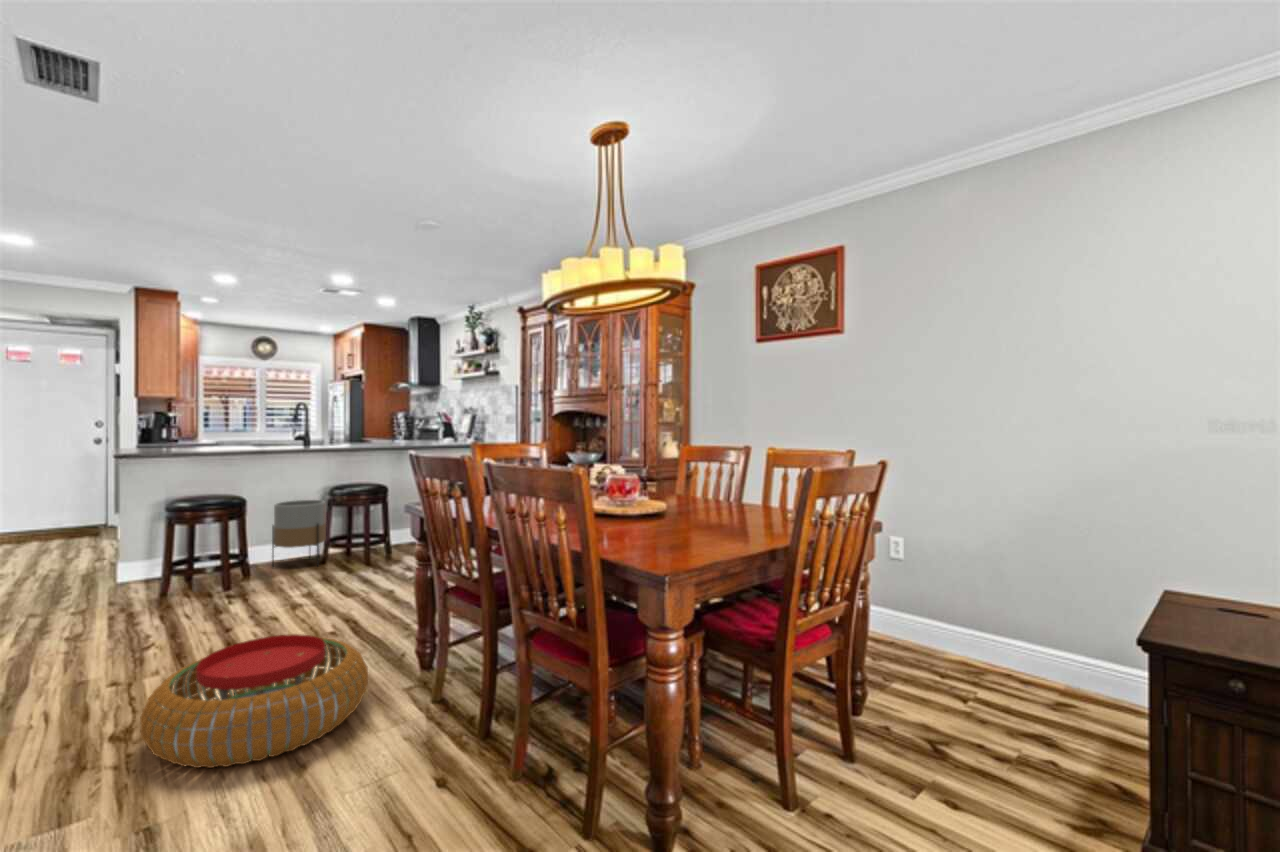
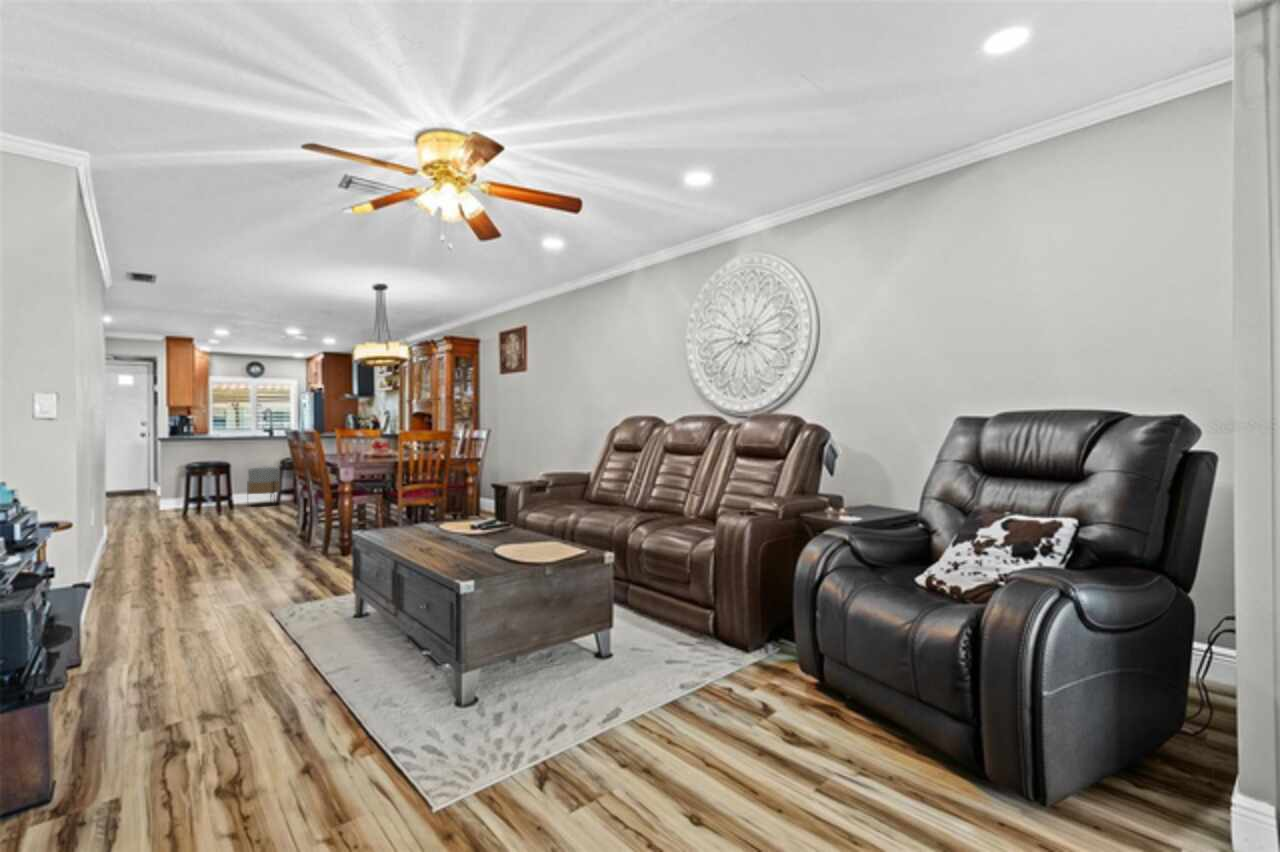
pouf: present [140,634,368,768] -> none [176,509,270,547]

